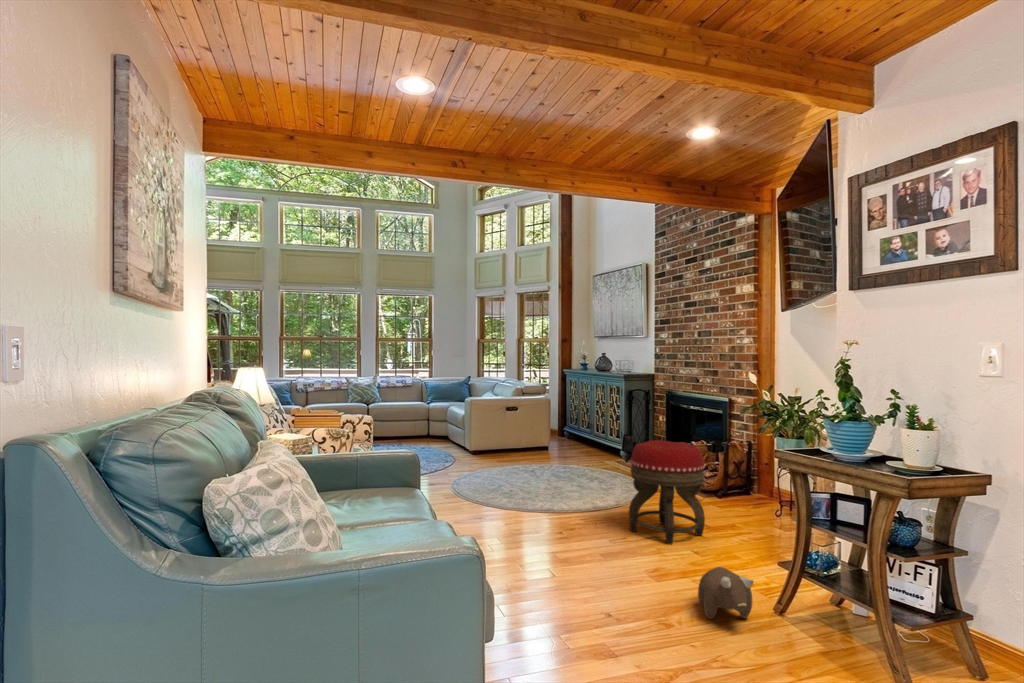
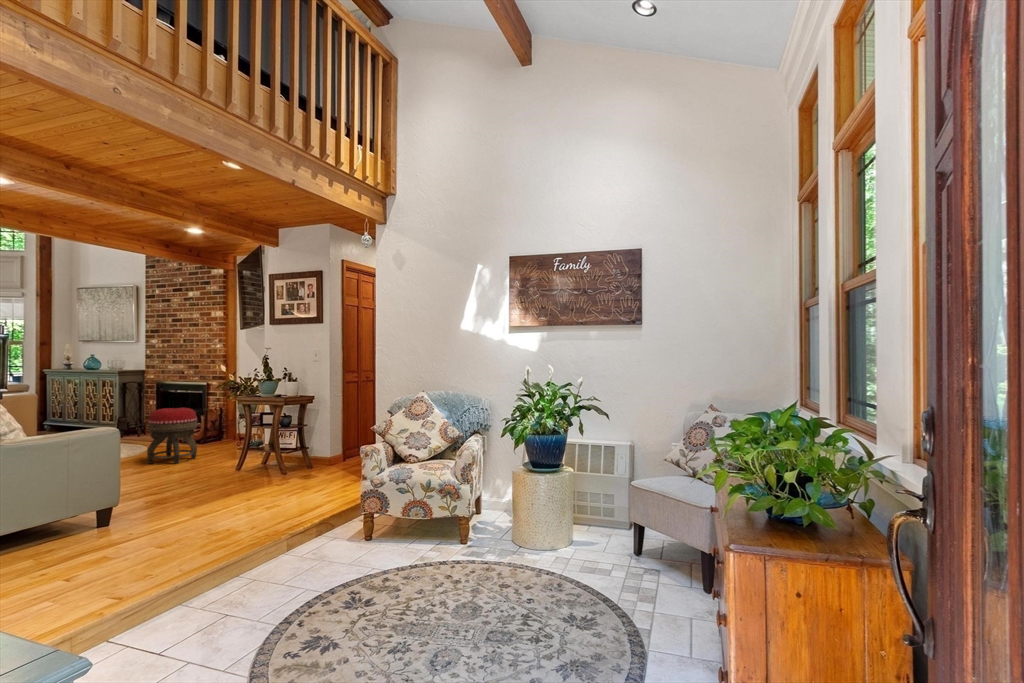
plush toy: present [698,567,754,619] -> none [201,455,228,477]

